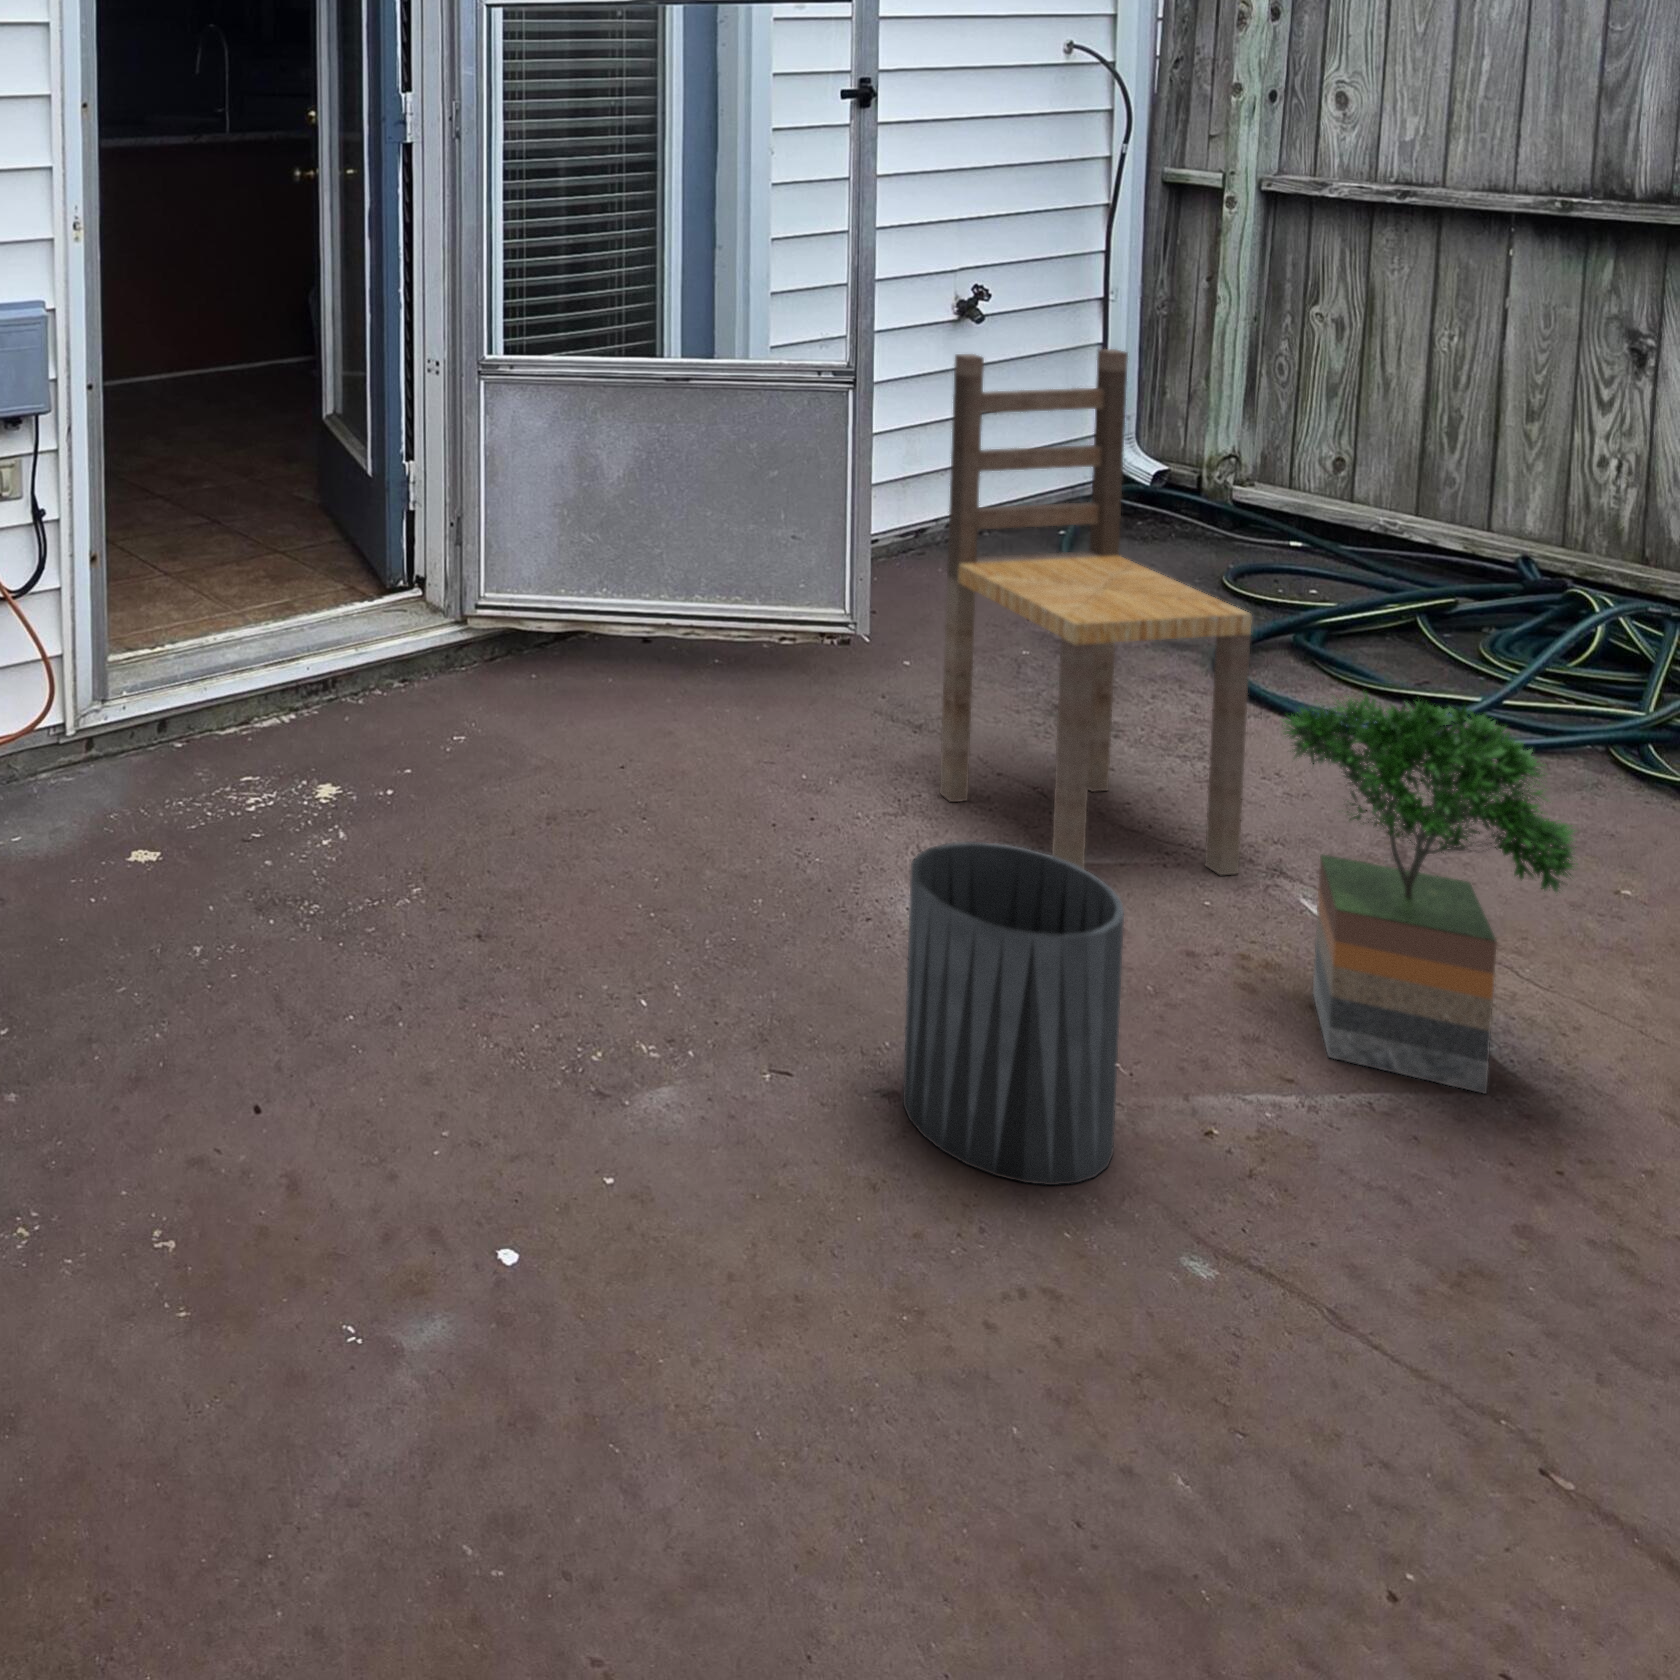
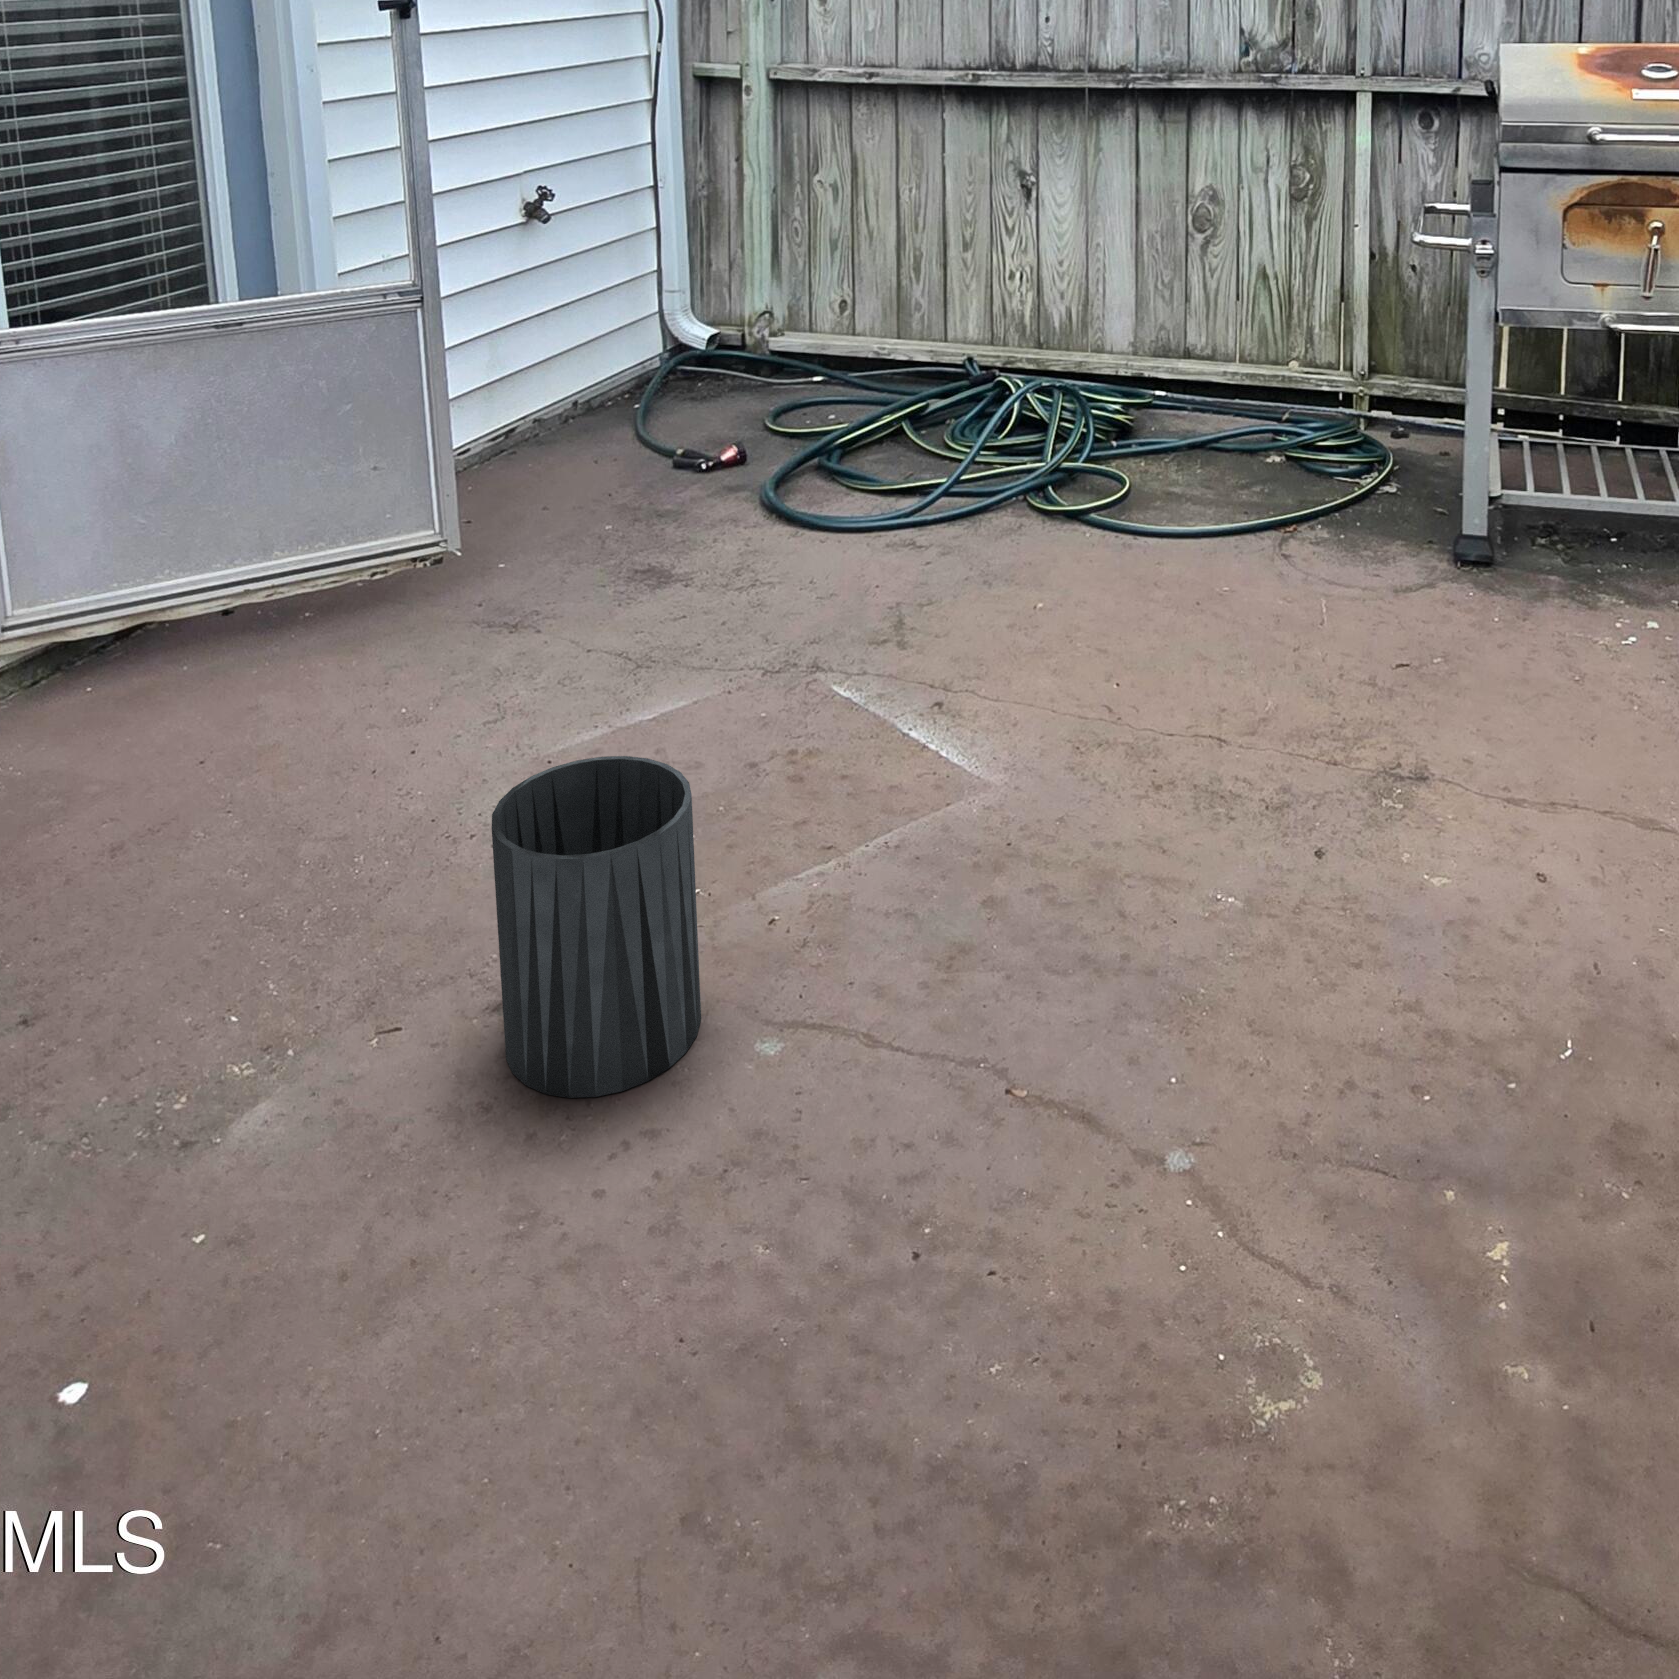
chair: present [939,349,1252,875] -> none [511,240,790,758]
potted tree: present [1283,691,1577,1093] -> none [806,508,1021,841]

